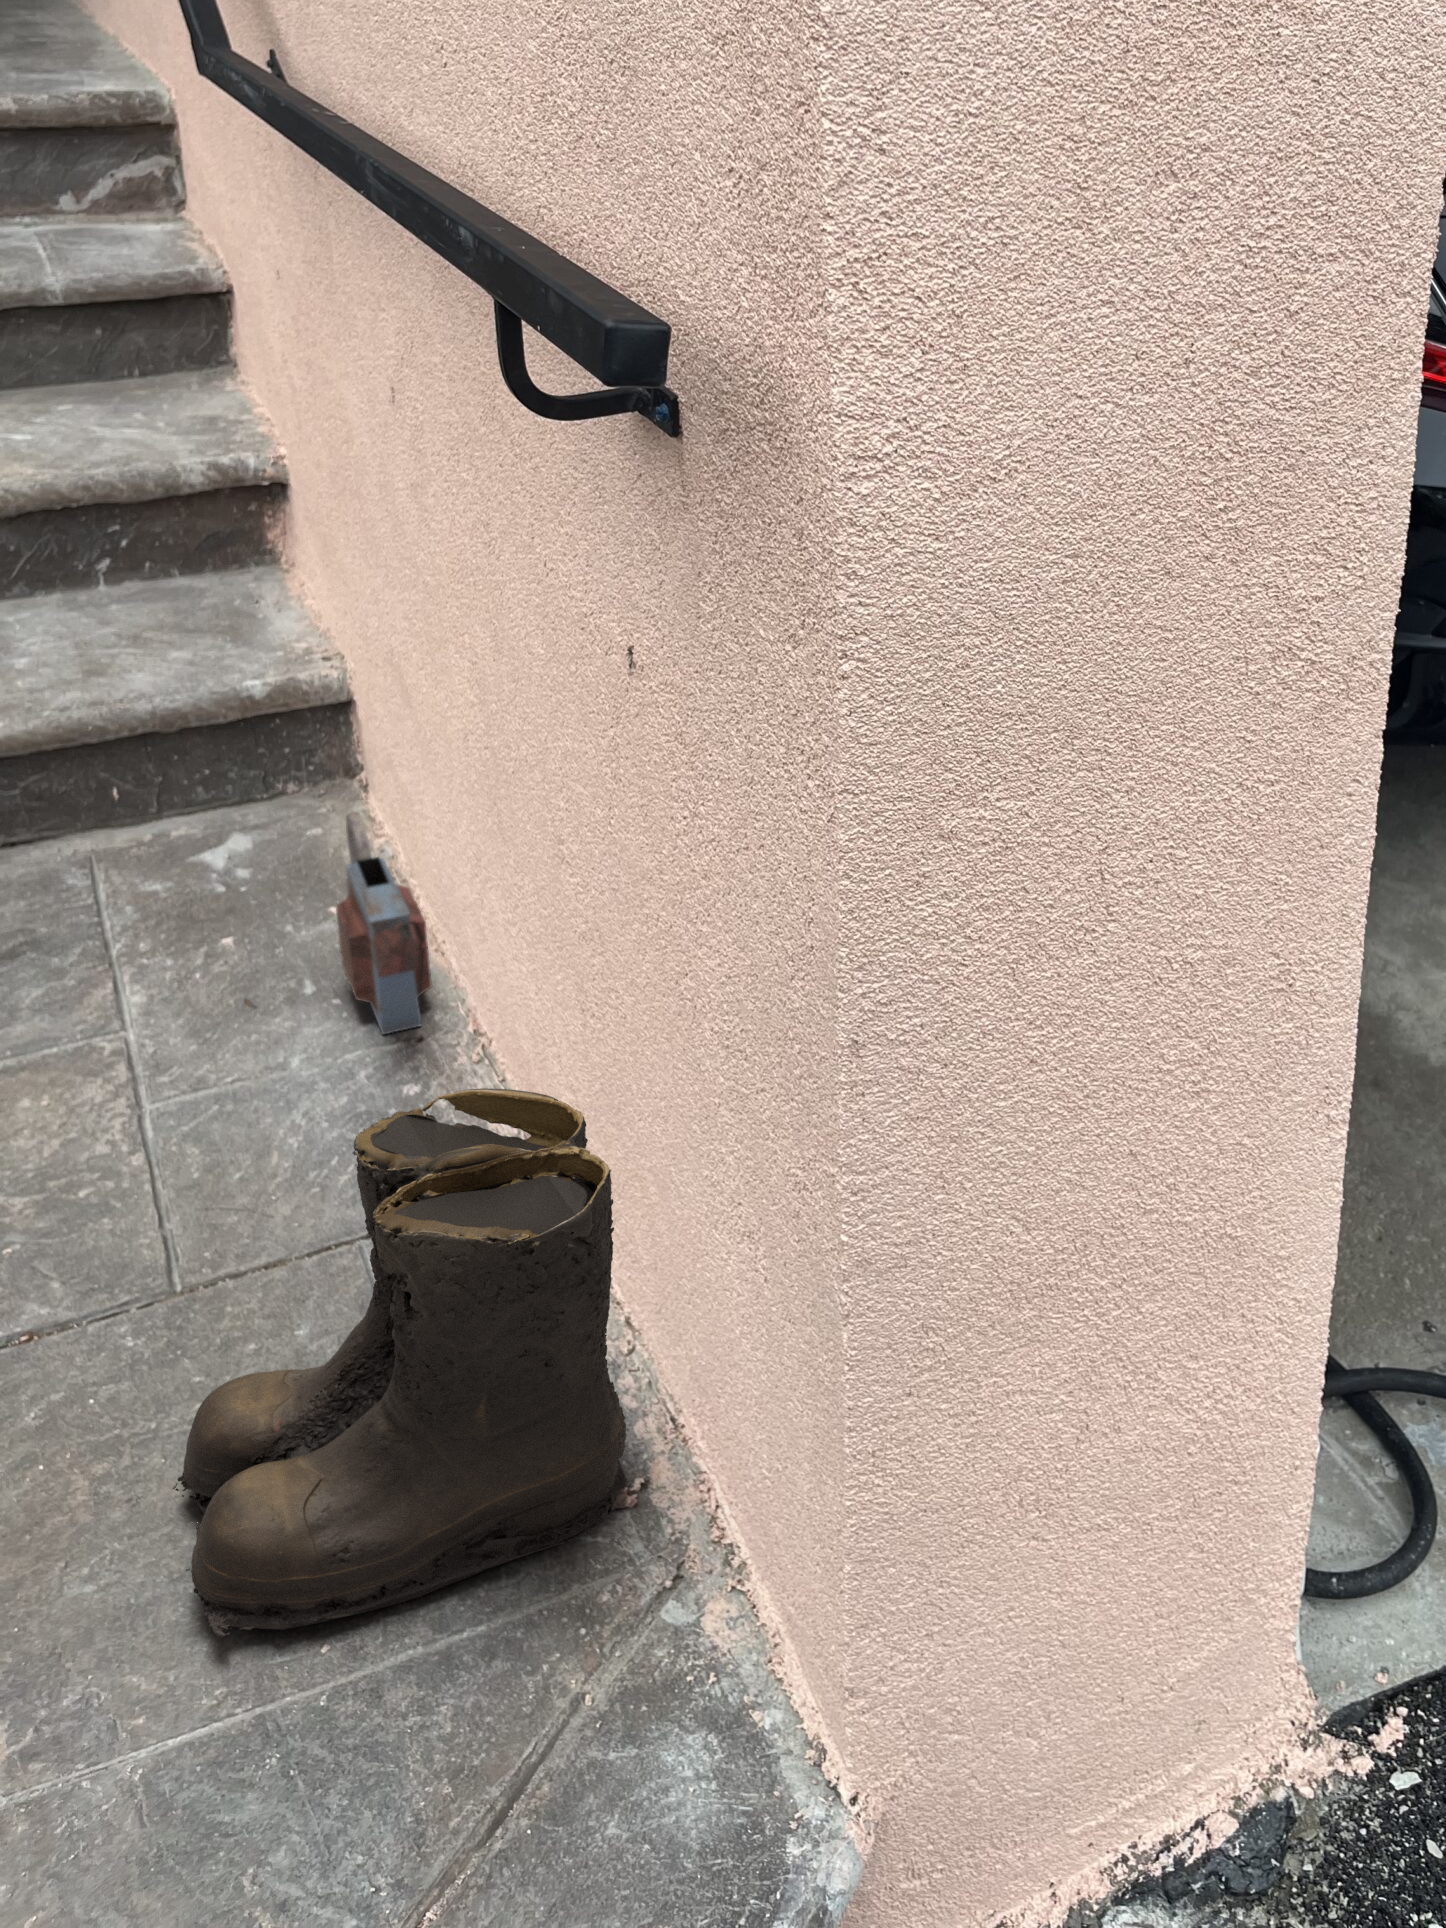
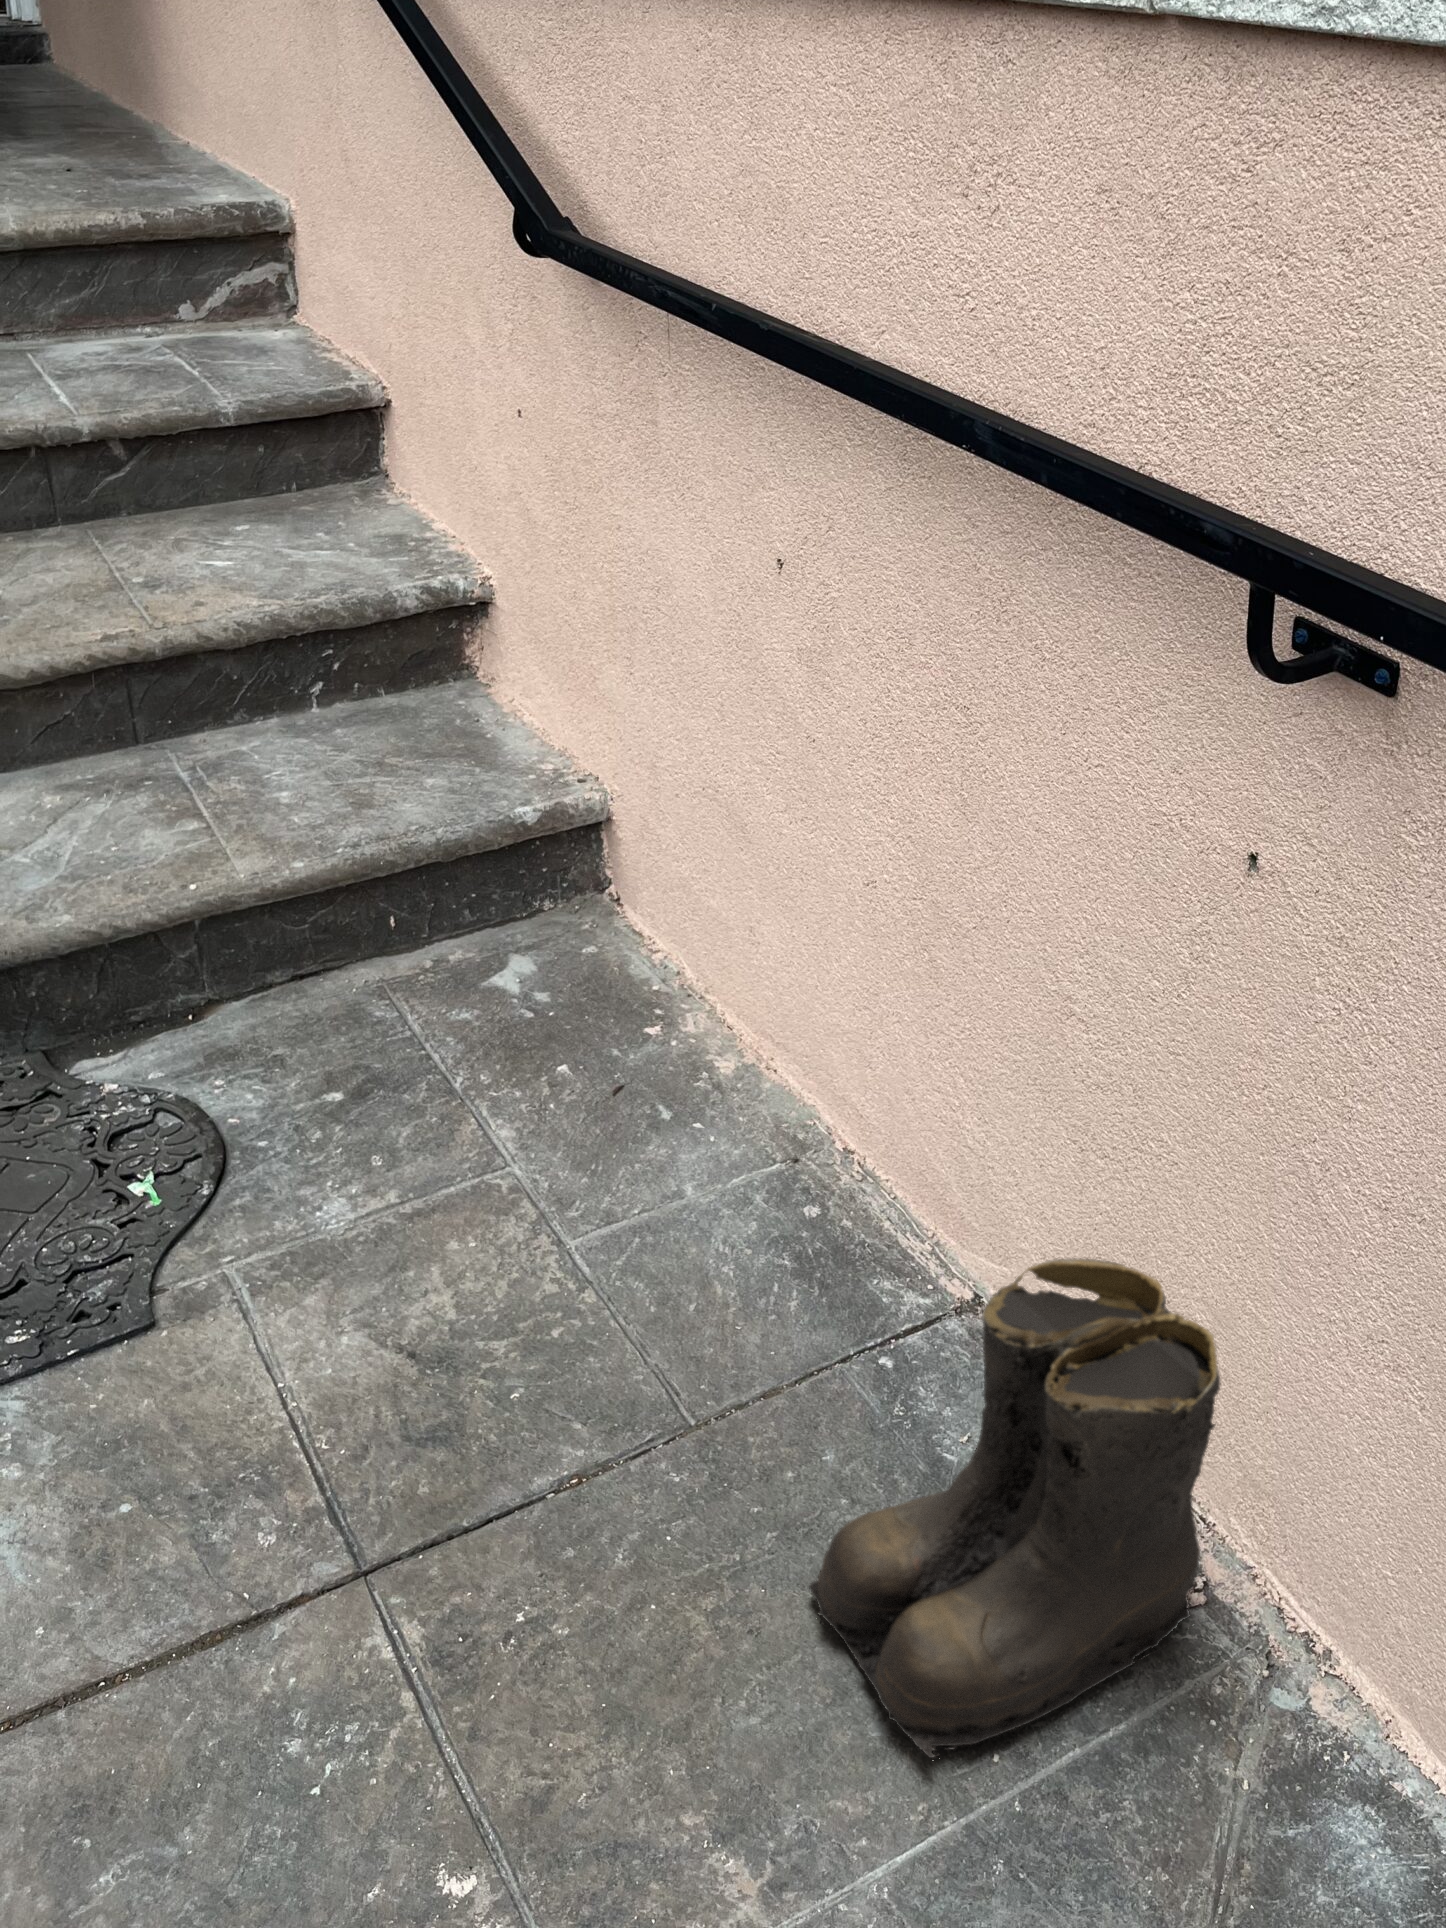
watering can: present [336,812,432,1034] -> none [686,950,820,1158]

